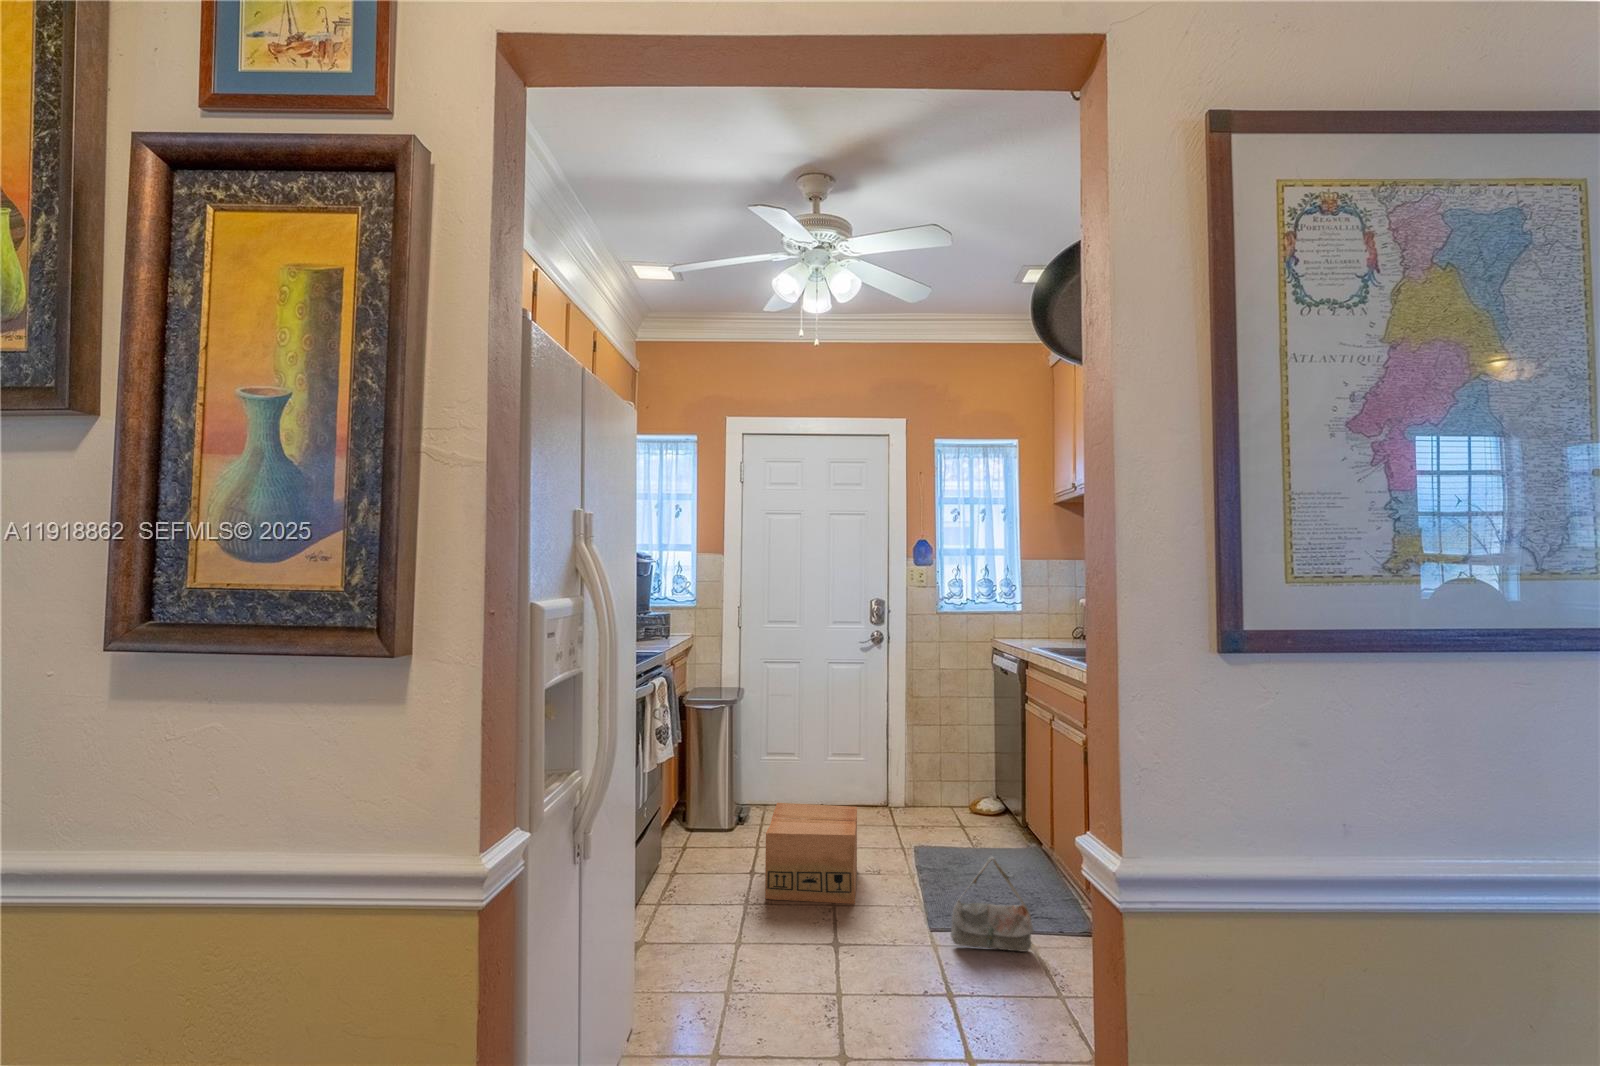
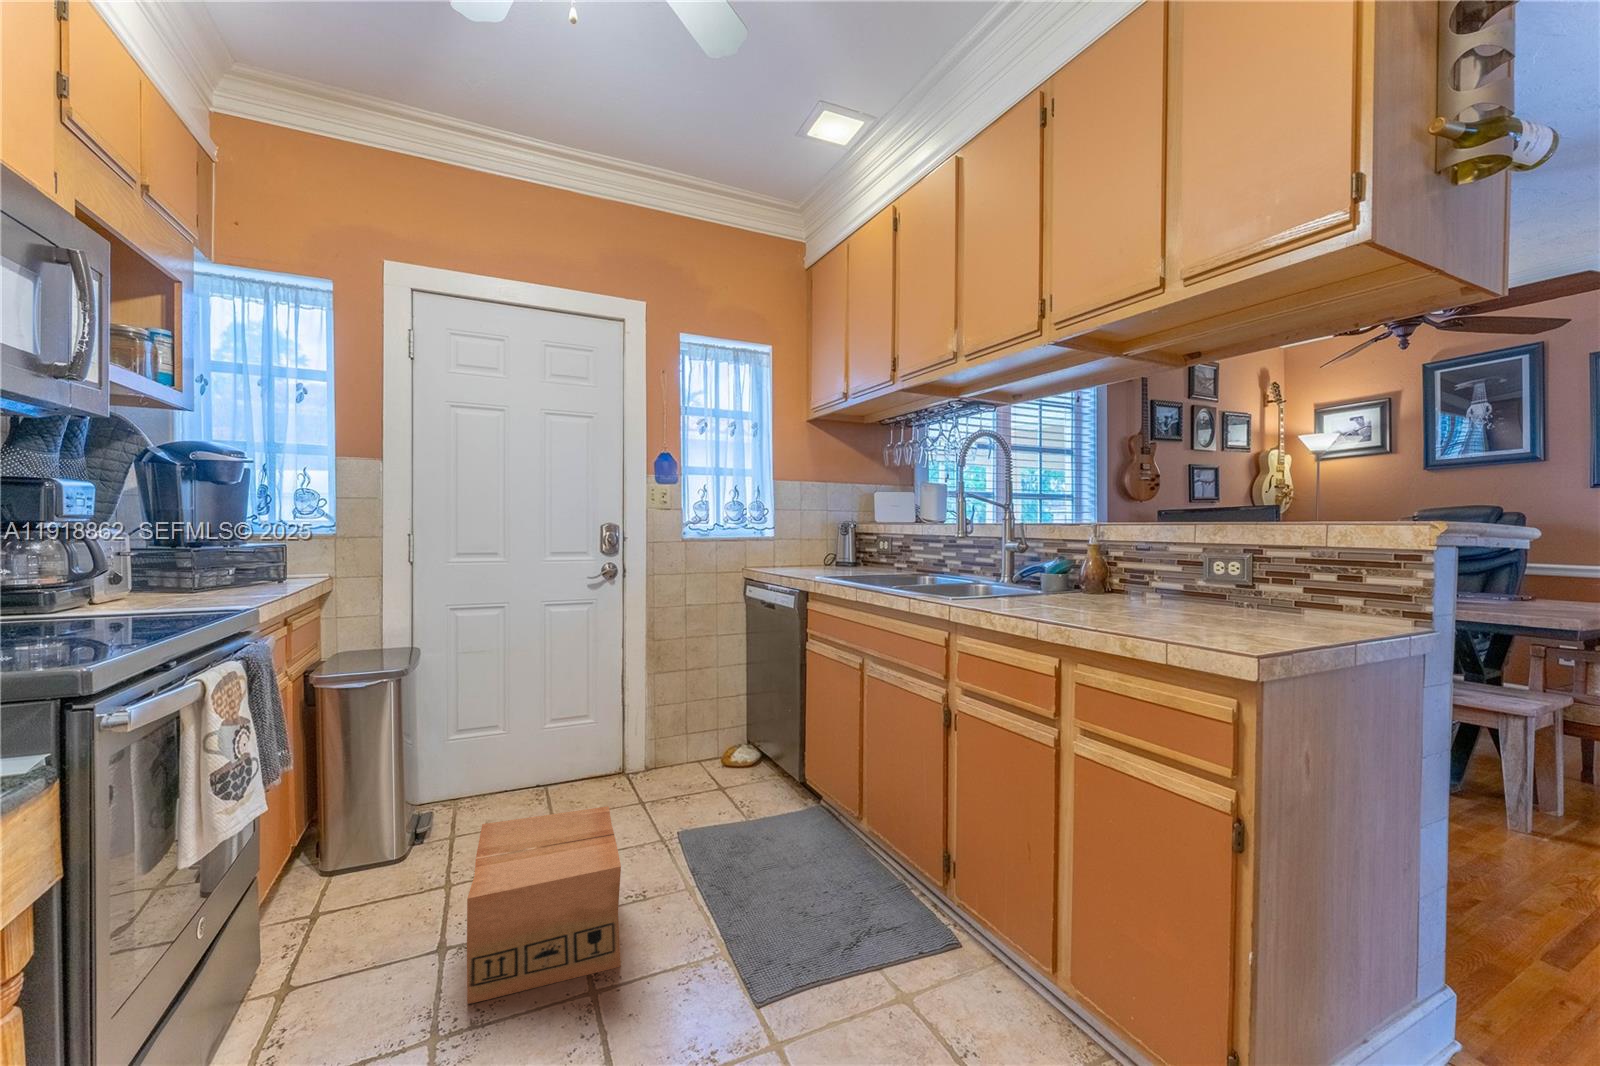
bag: present [951,857,1034,952] -> none [784,872,897,1014]

